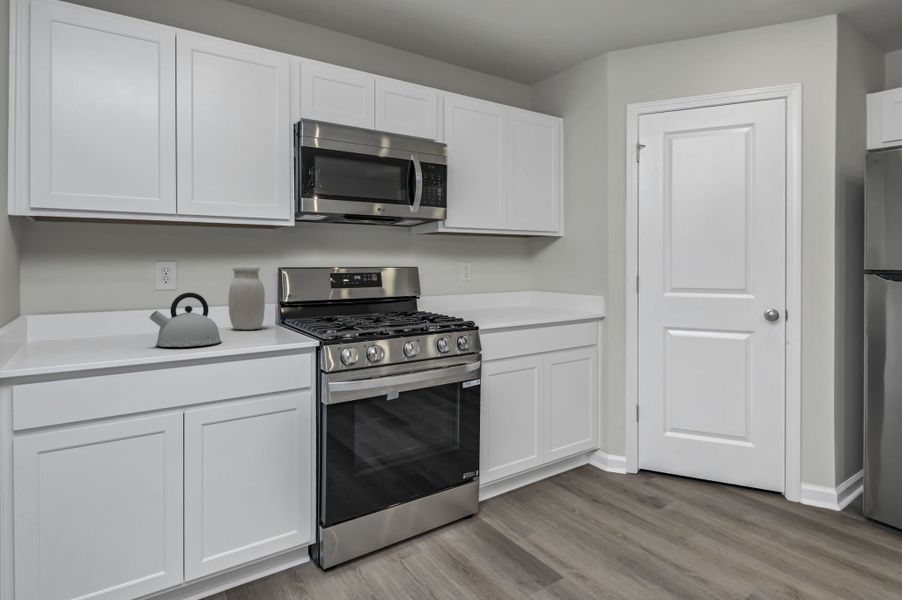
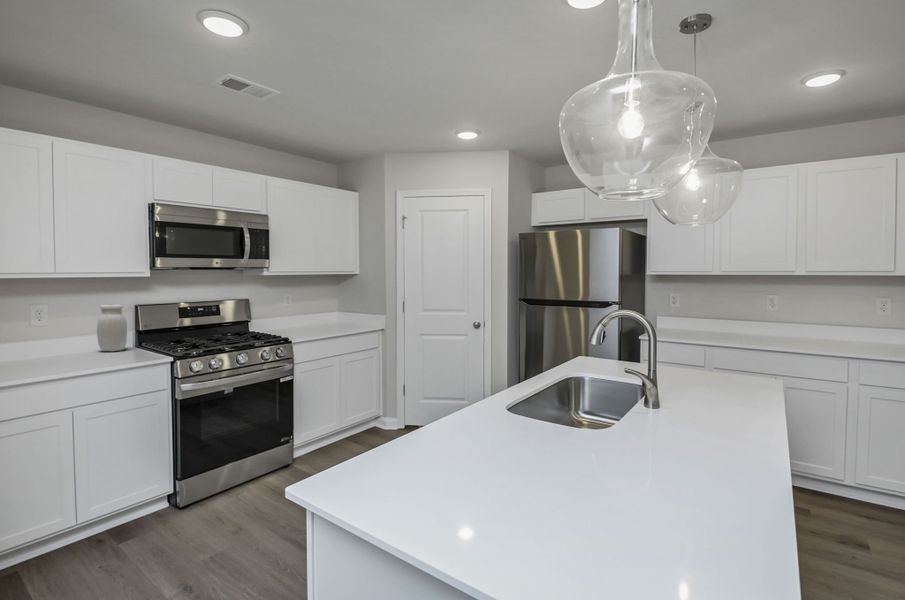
kettle: present [149,292,221,347] -> none [42,328,98,367]

